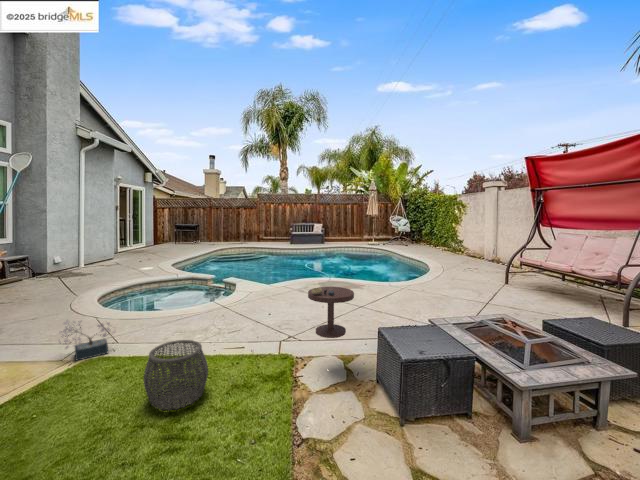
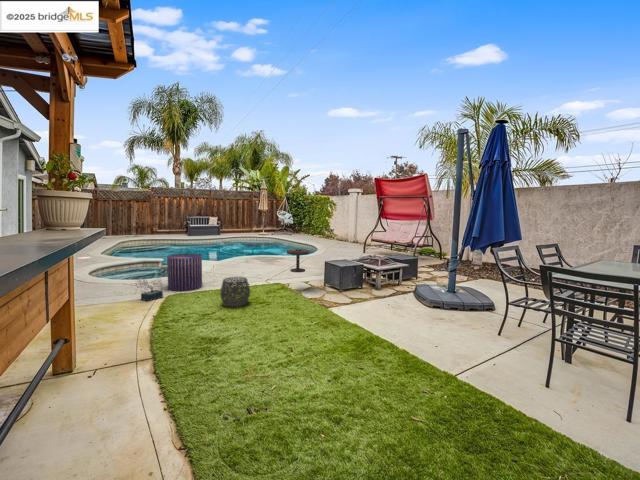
pouf: none [141,279,197,342] -> present [167,253,202,291]

